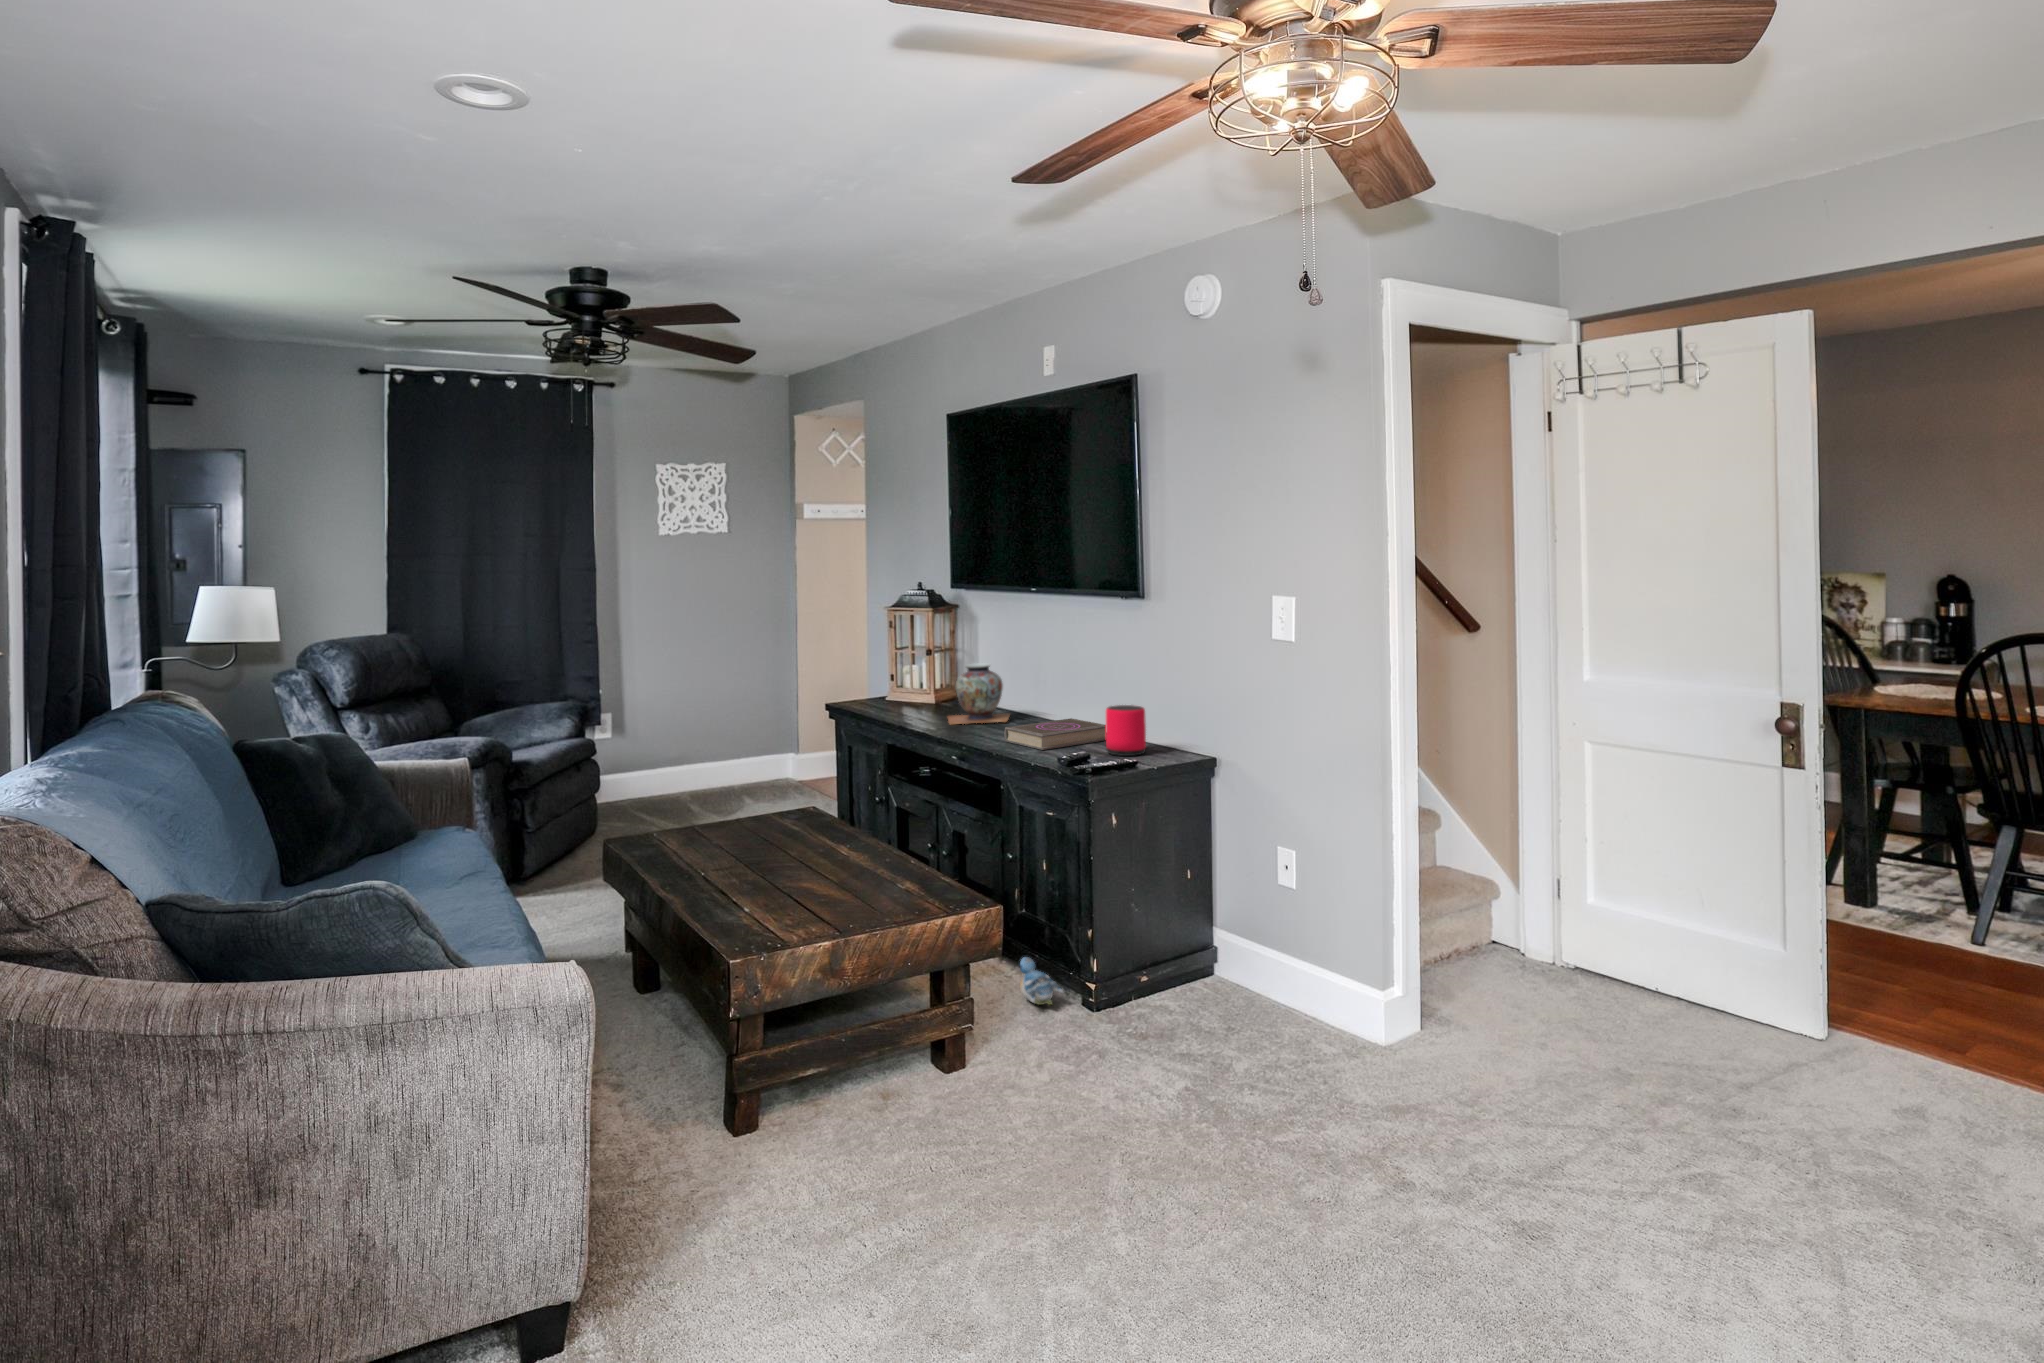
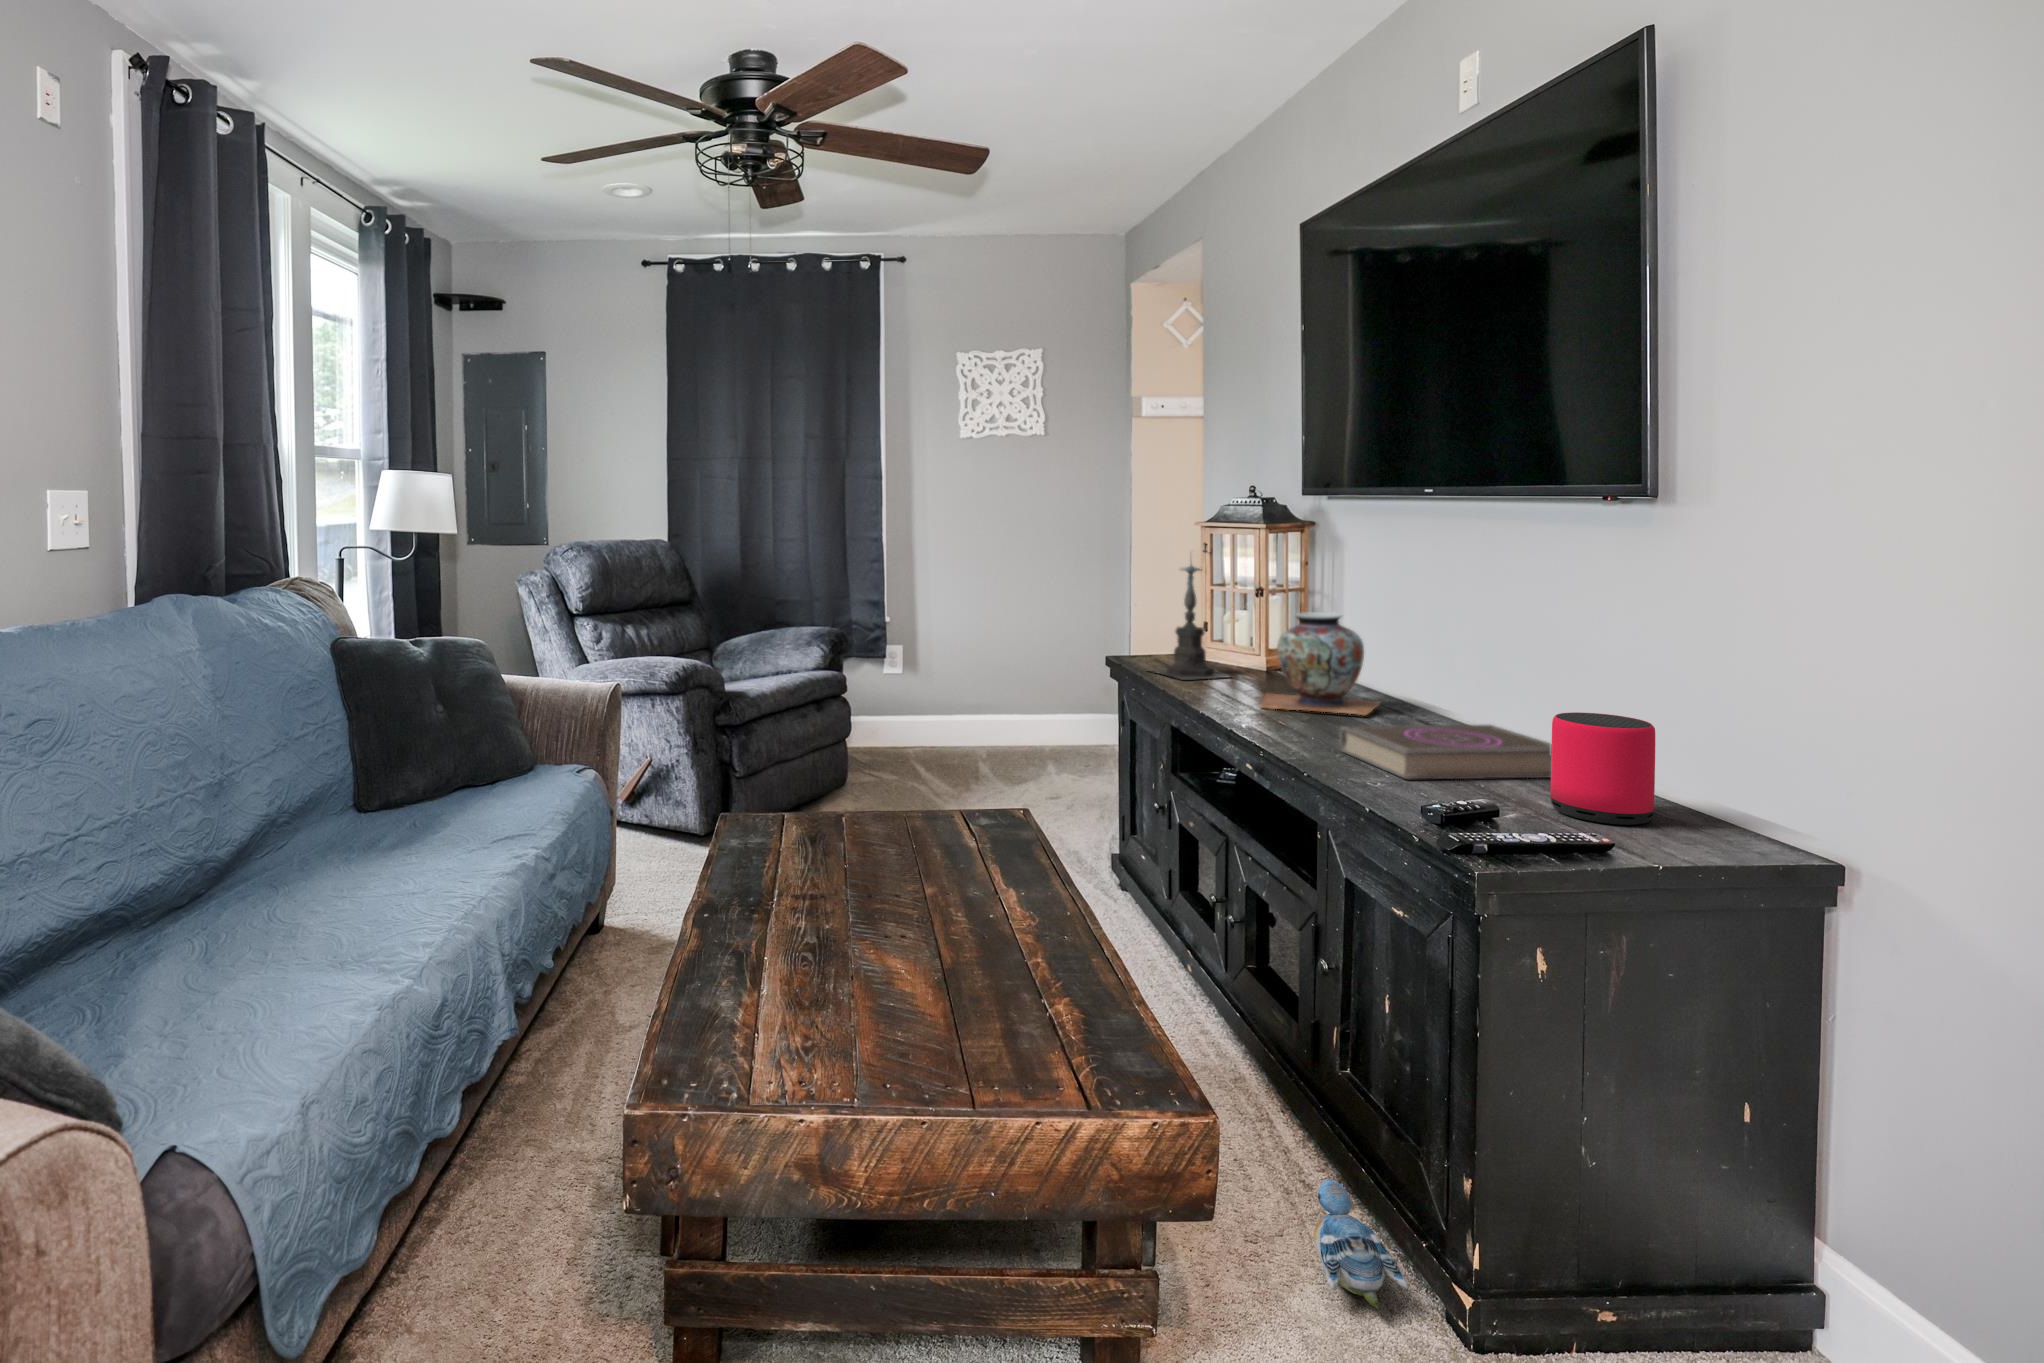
candle holder: none [863,627,920,714] -> present [1151,564,1228,680]

